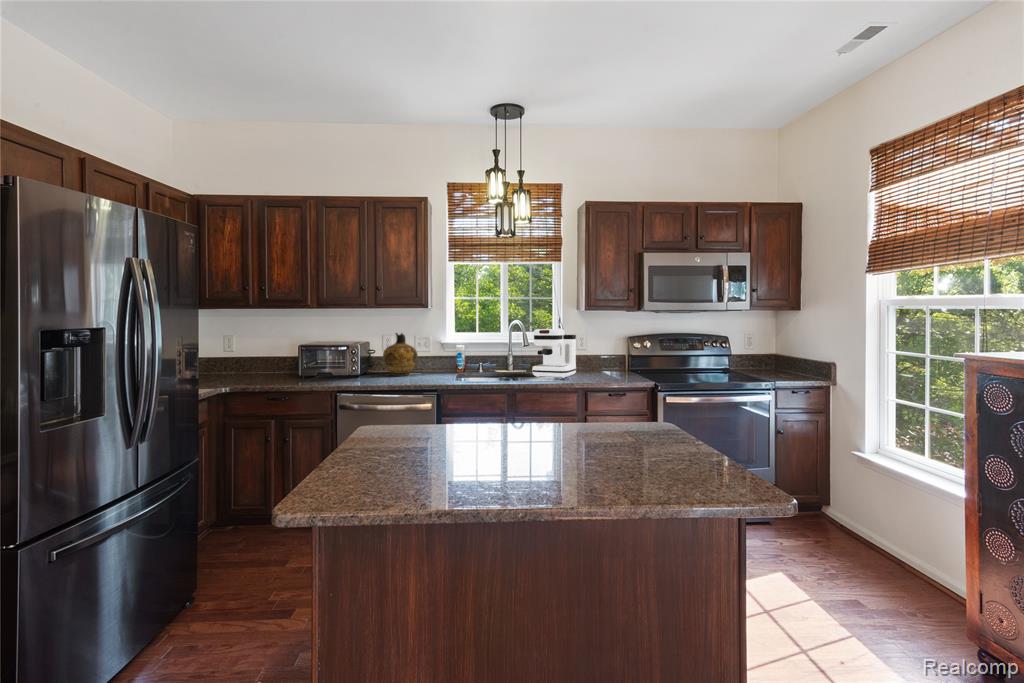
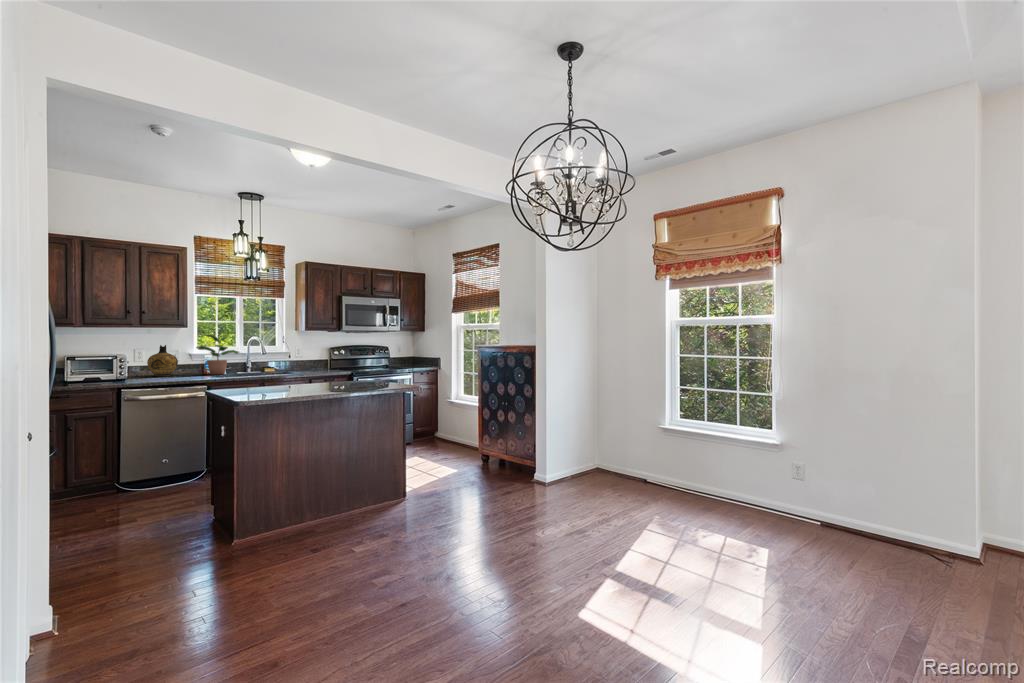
potted plant: none [440,318,491,376] -> present [196,335,239,375]
coffee maker: present [533,329,576,378] -> none [270,342,298,373]

